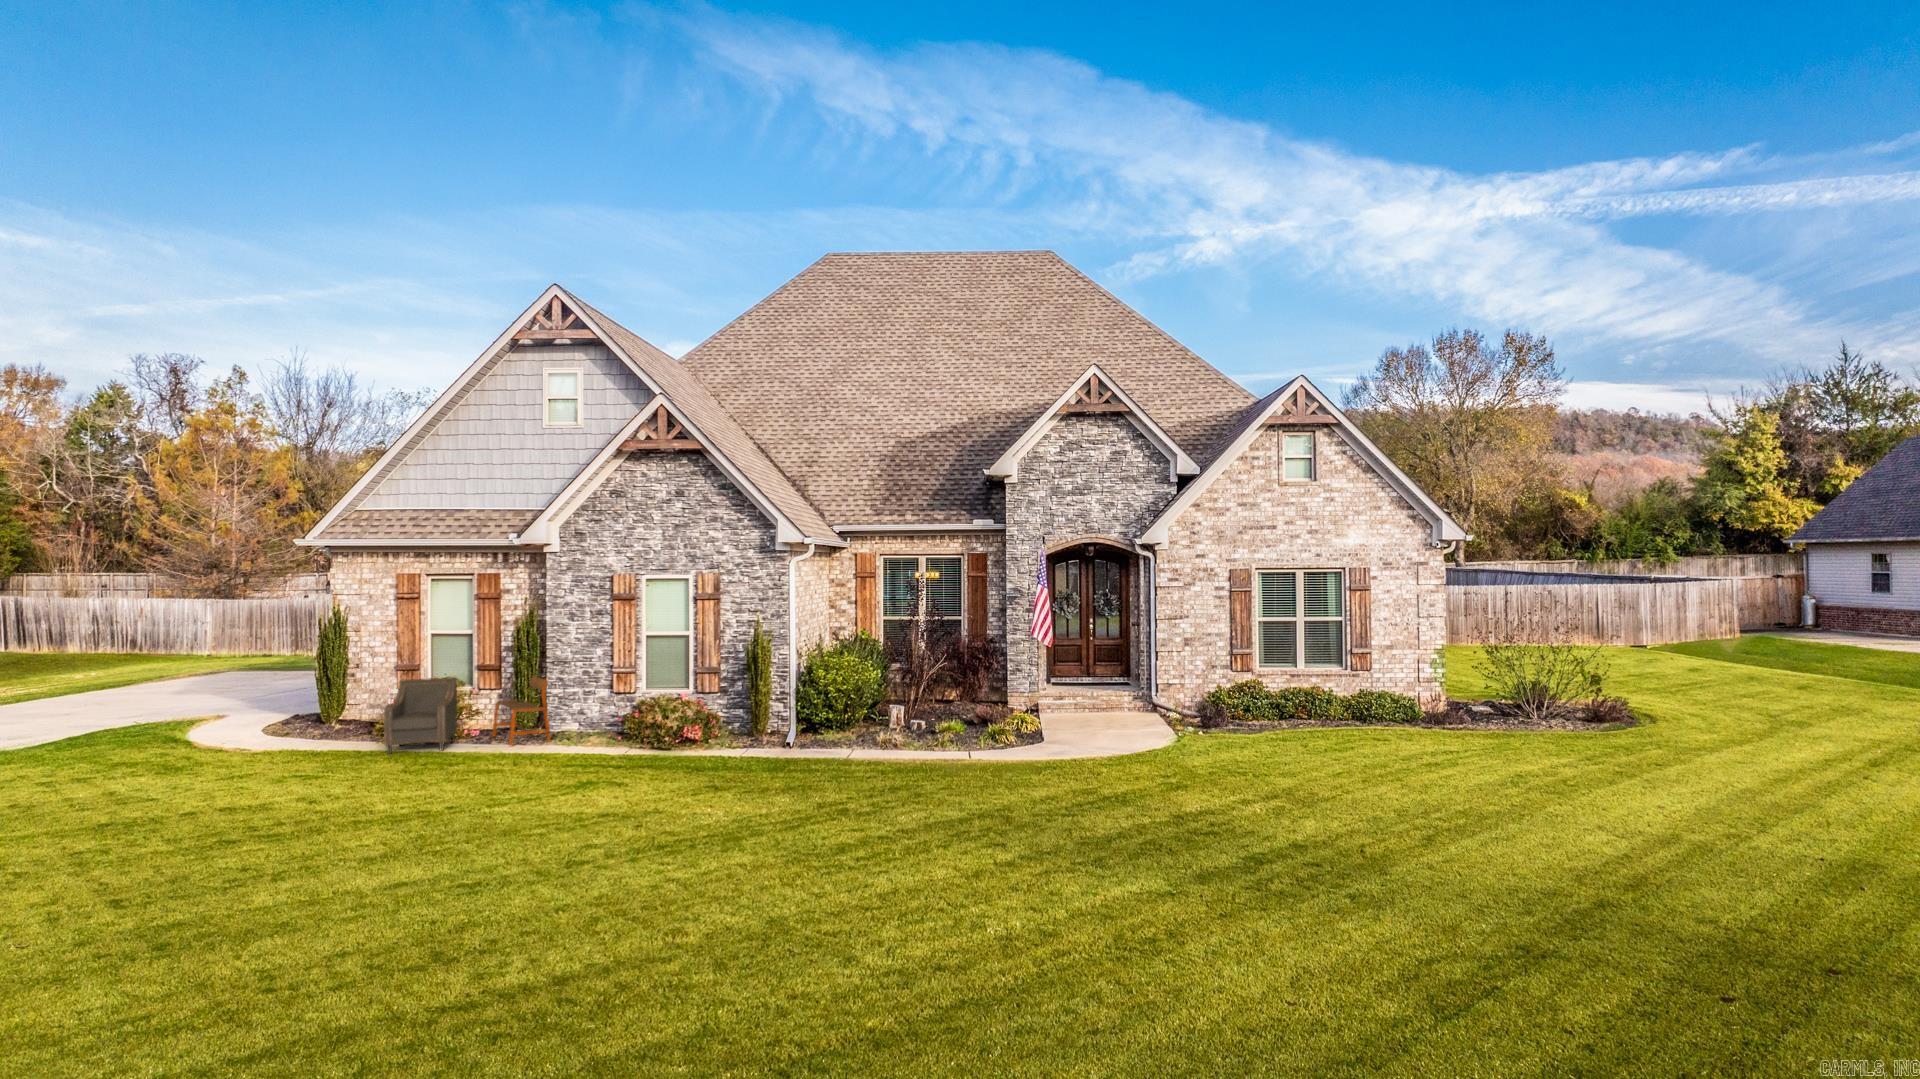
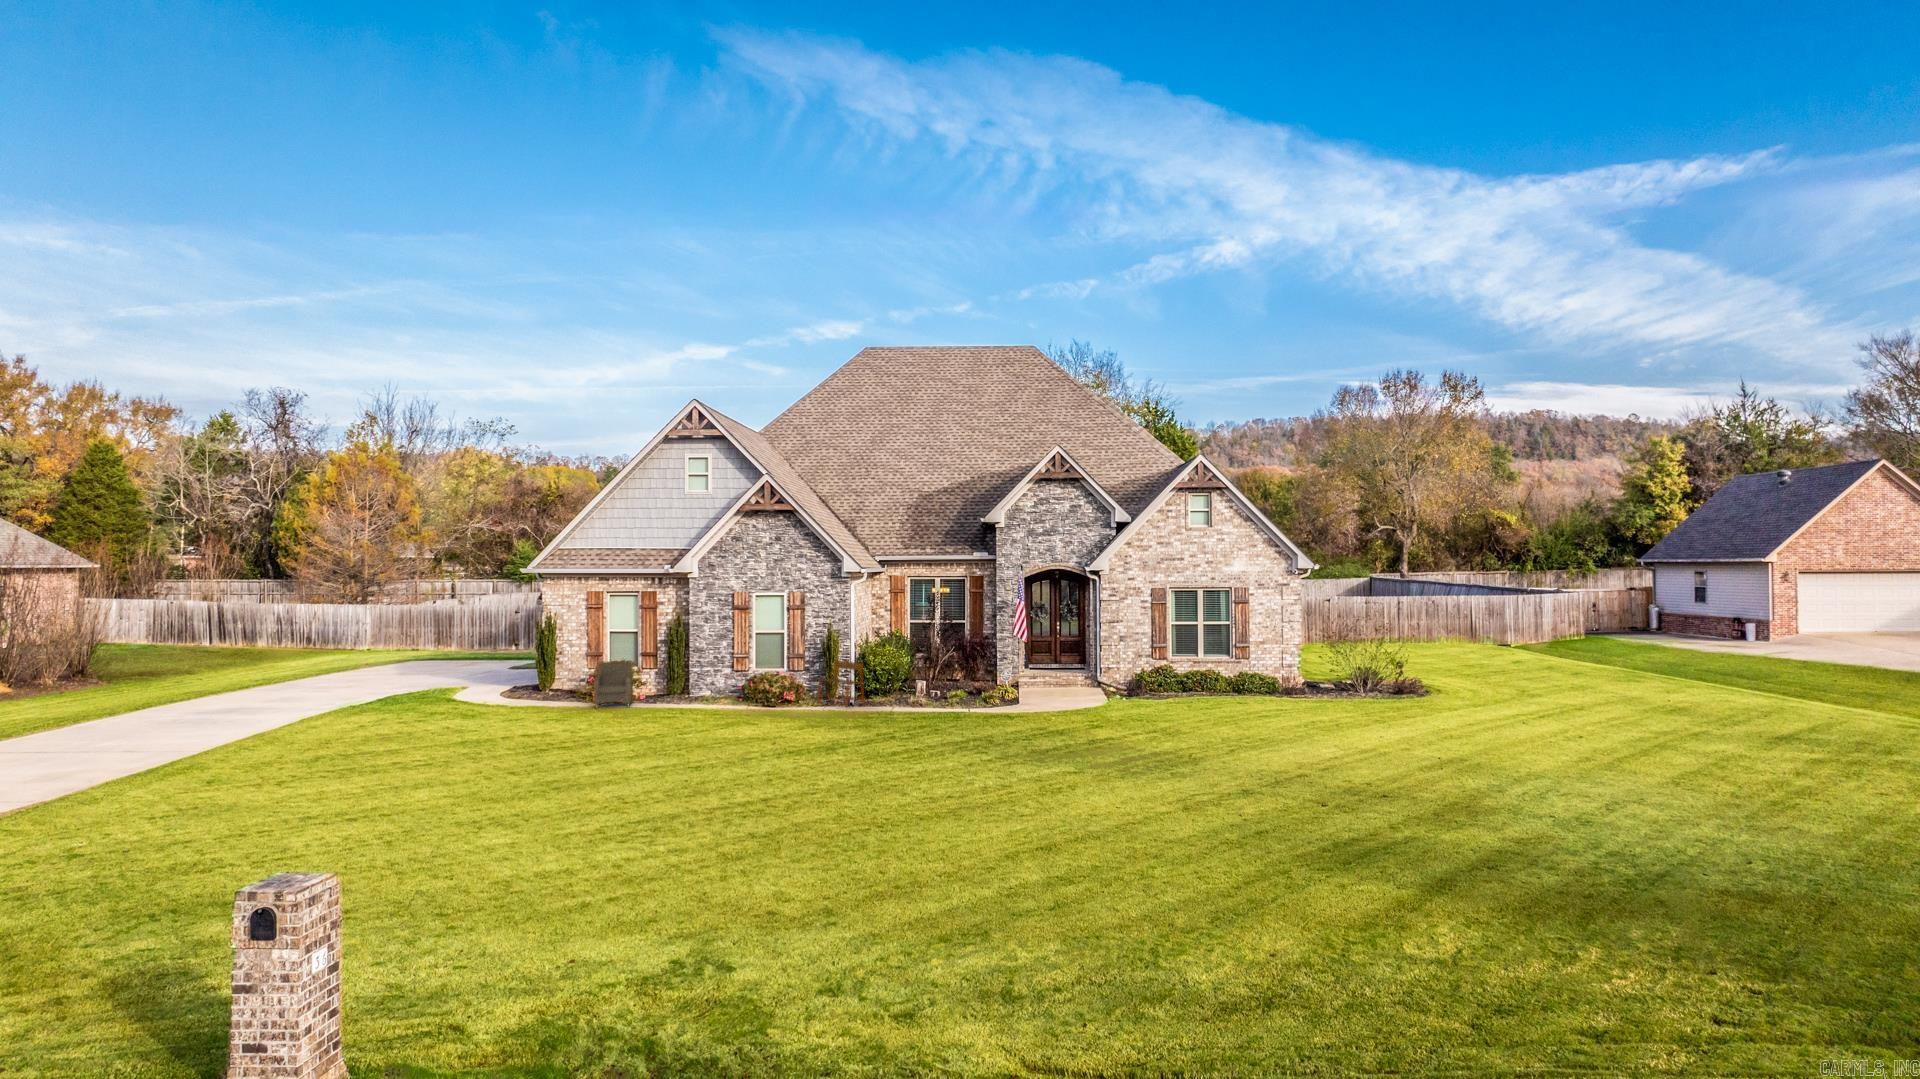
bench: present [492,676,551,746] -> present [817,660,865,707]

